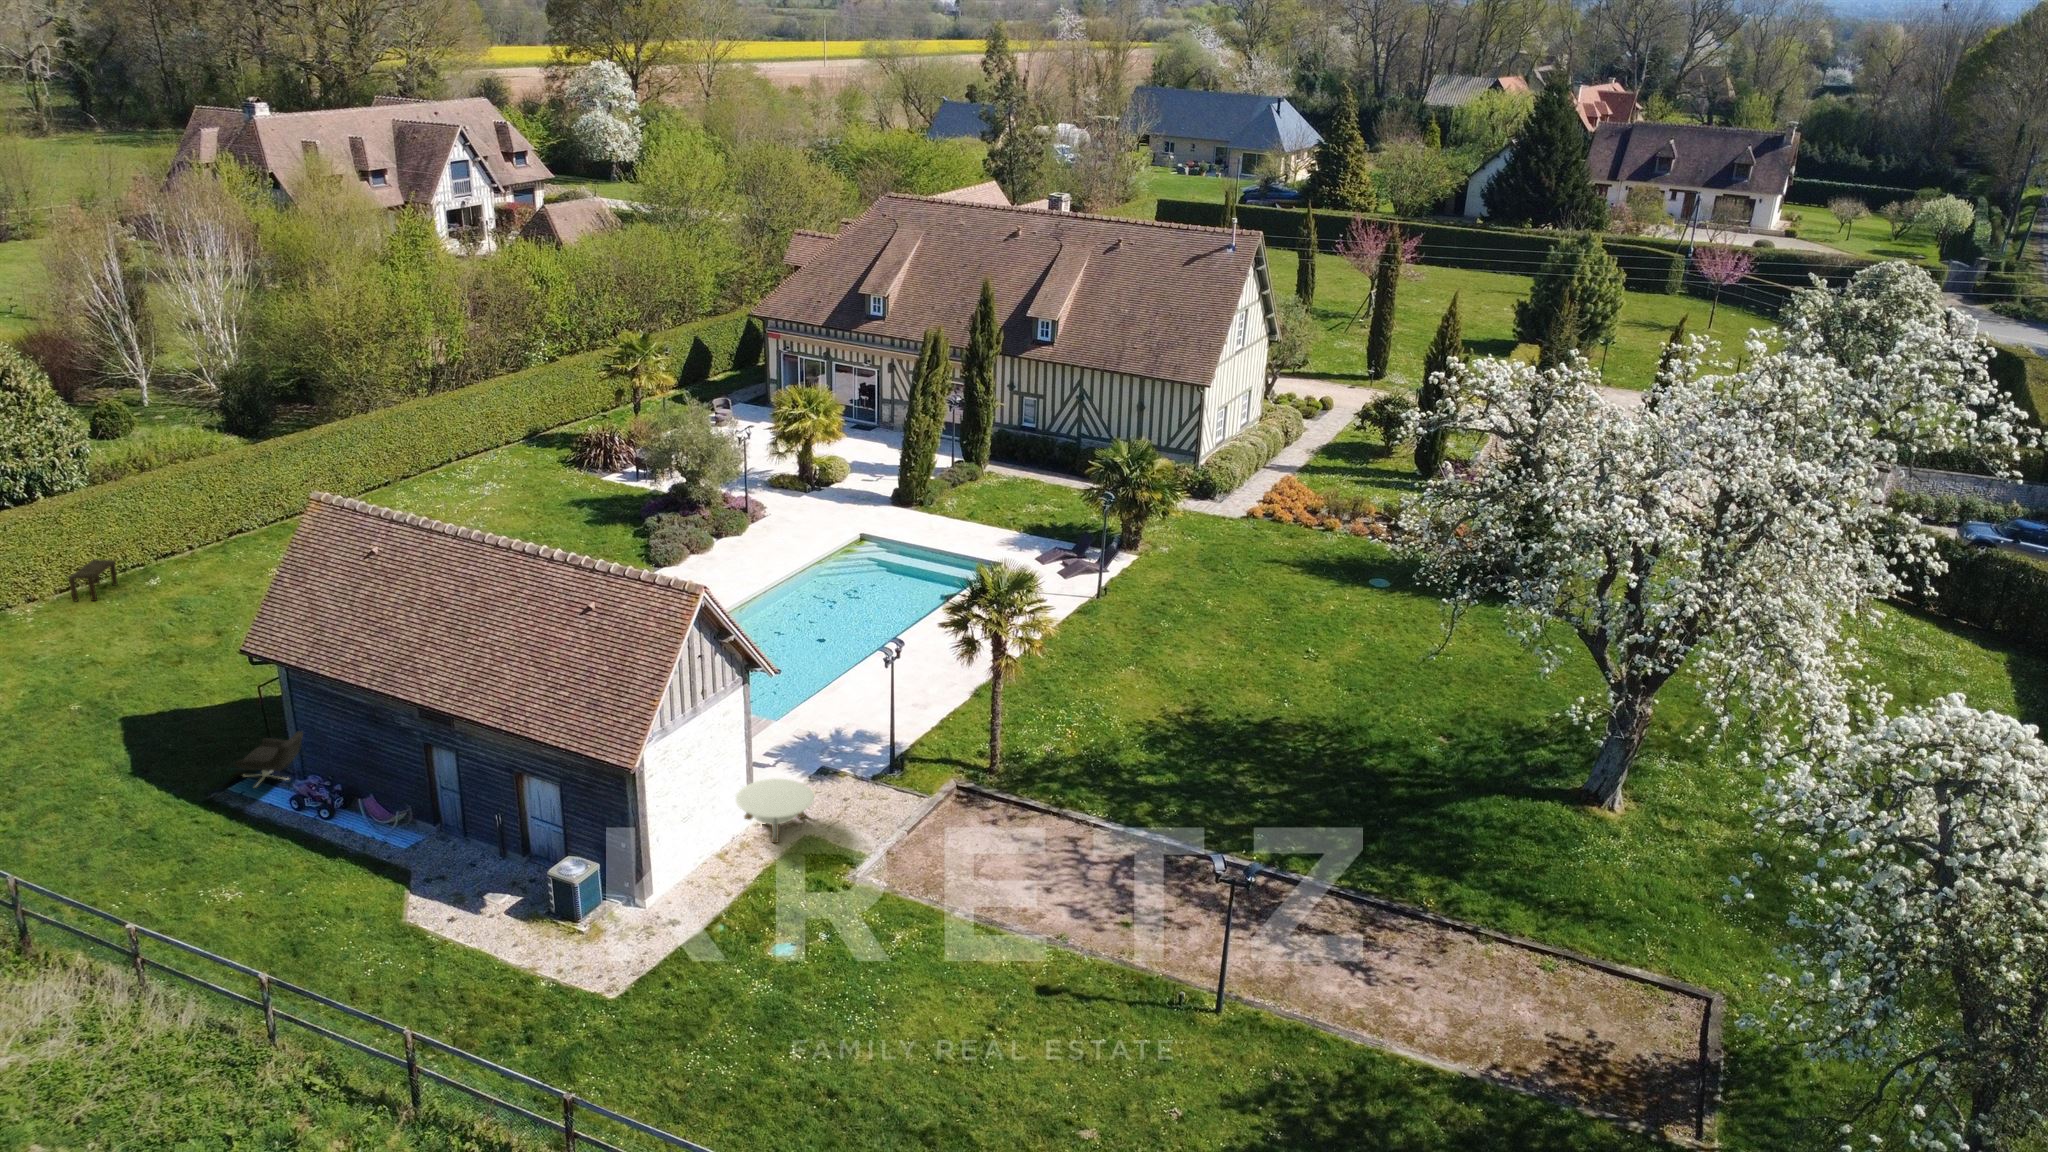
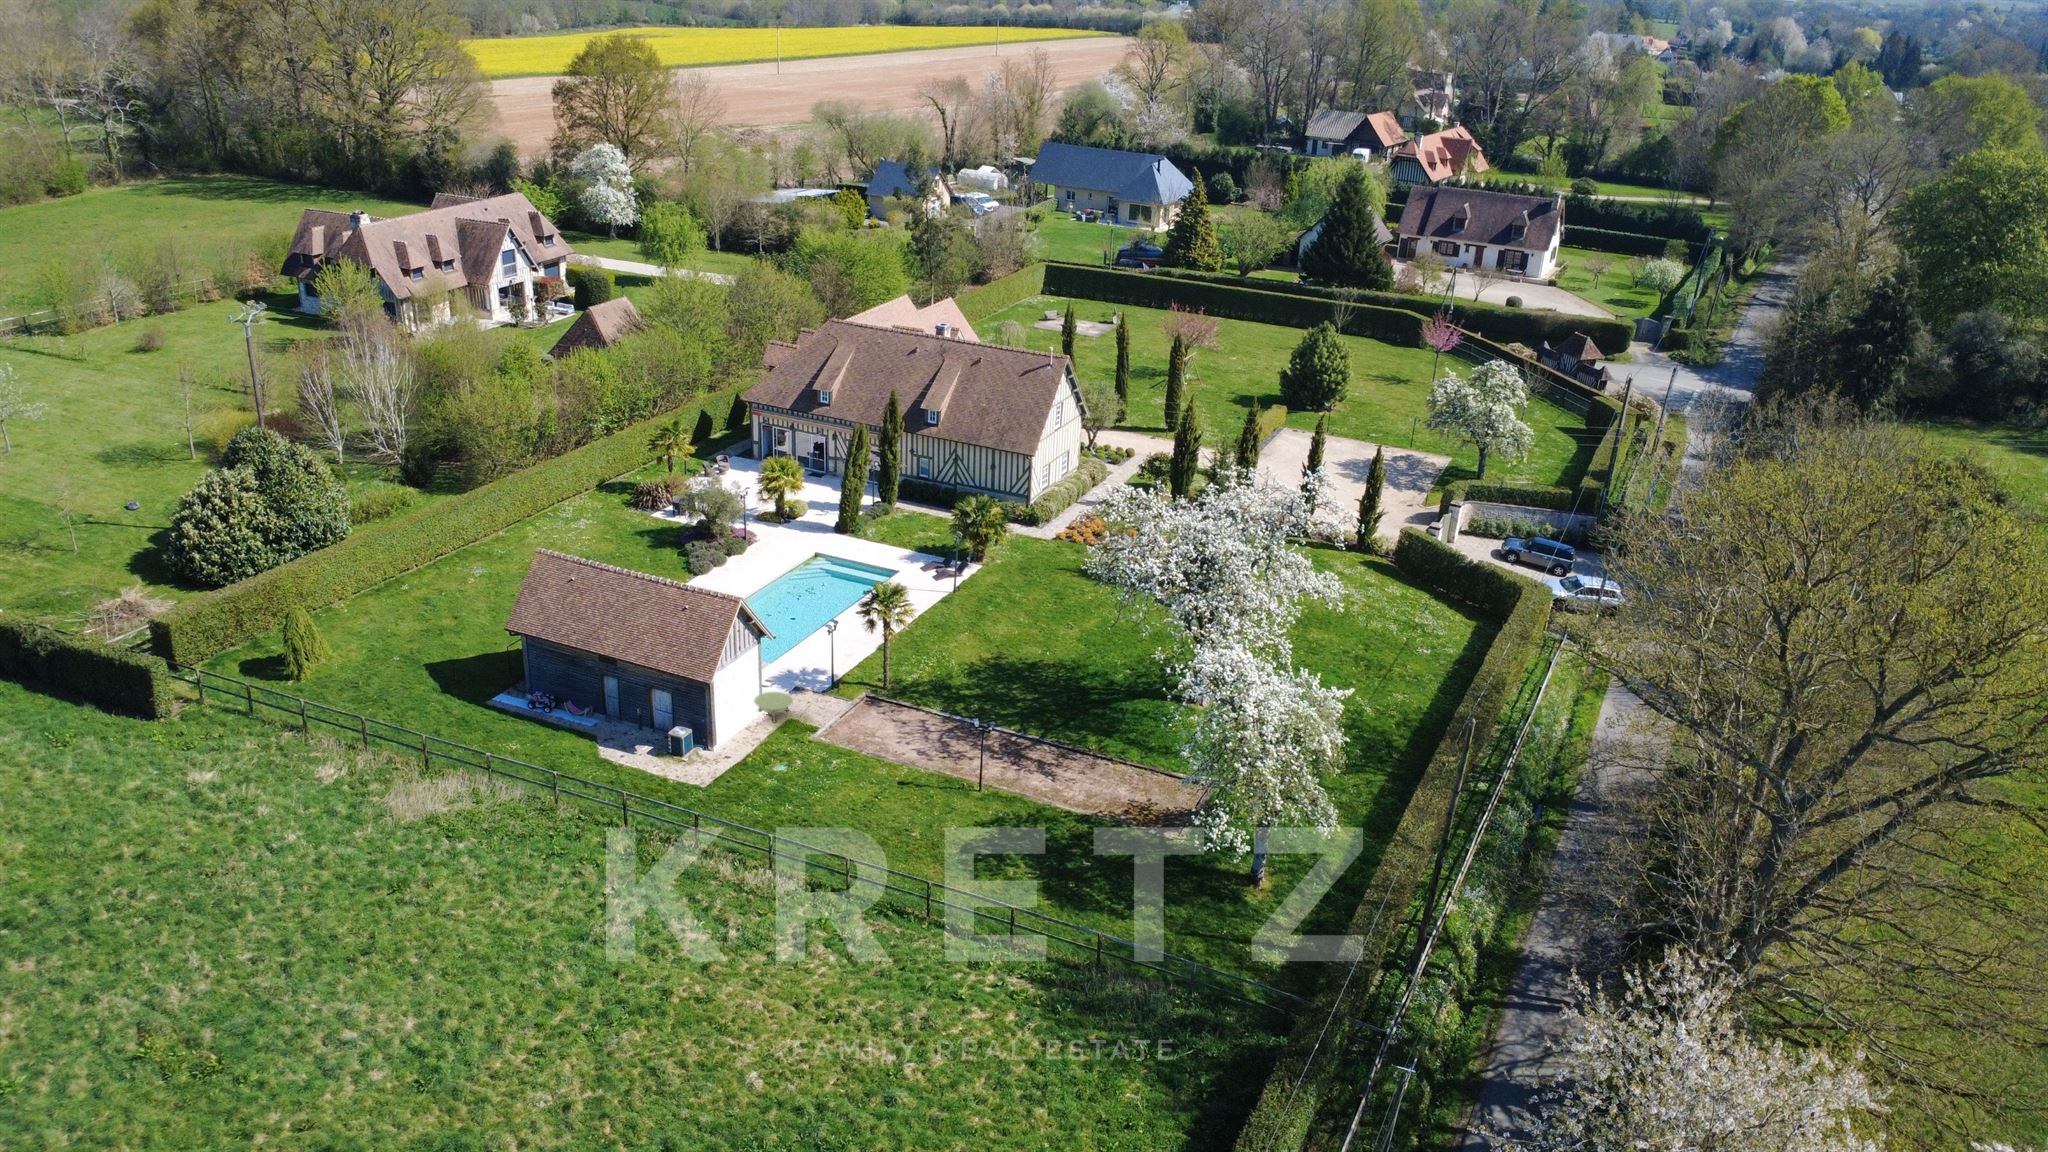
bench: present [68,559,117,601] -> none [366,575,388,600]
lounge chair: present [235,731,303,787] -> none [501,669,533,698]

